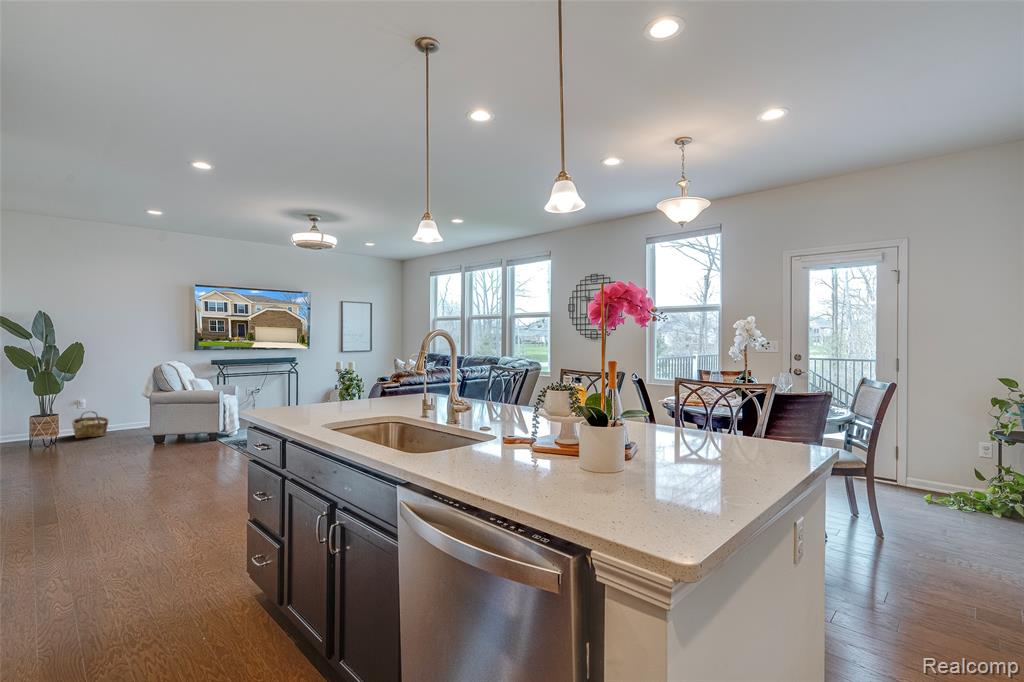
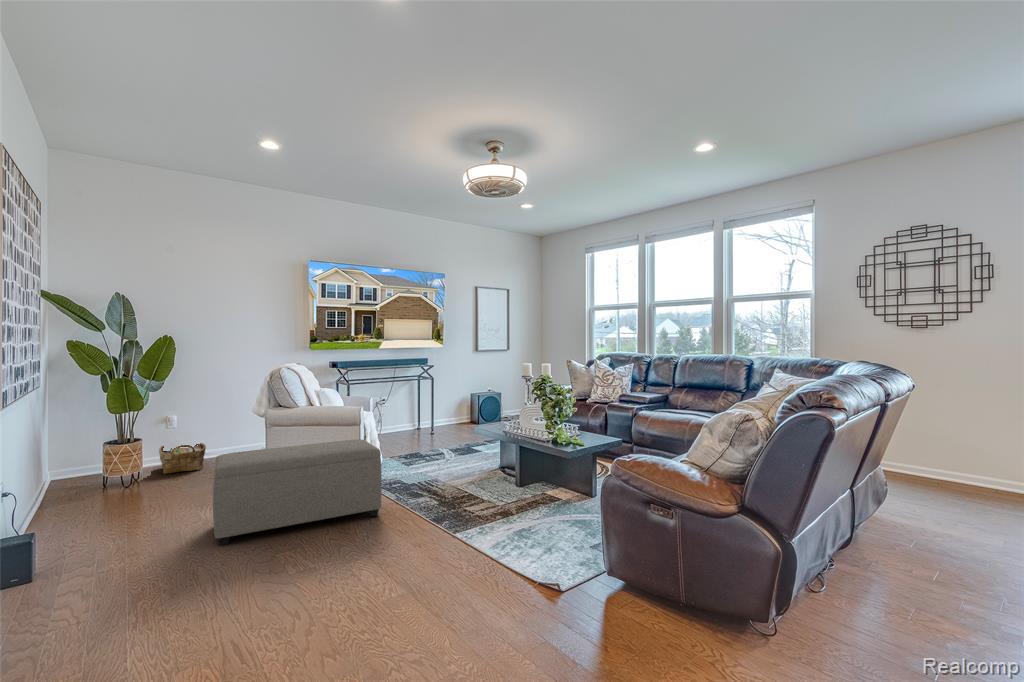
ottoman: none [109,411,222,470] -> present [213,439,382,546]

